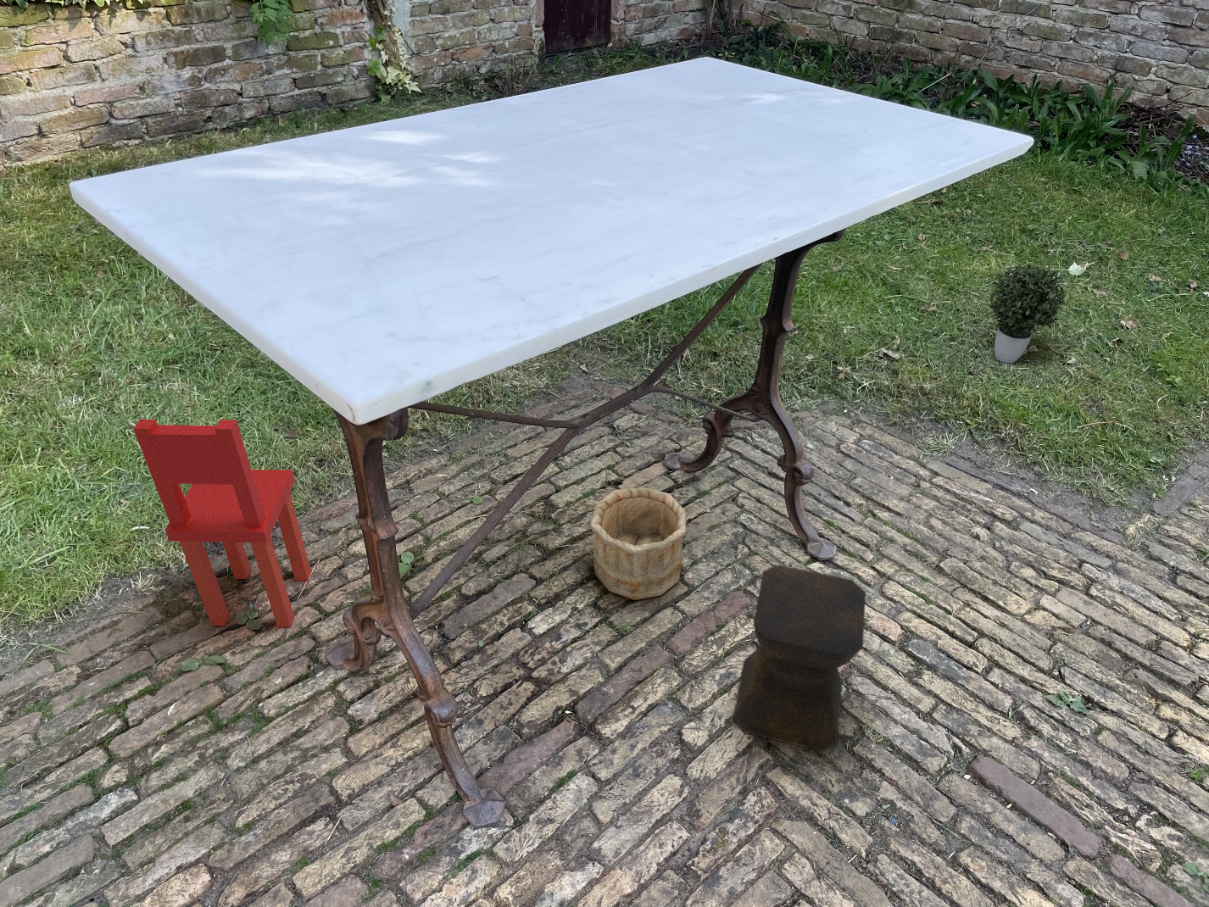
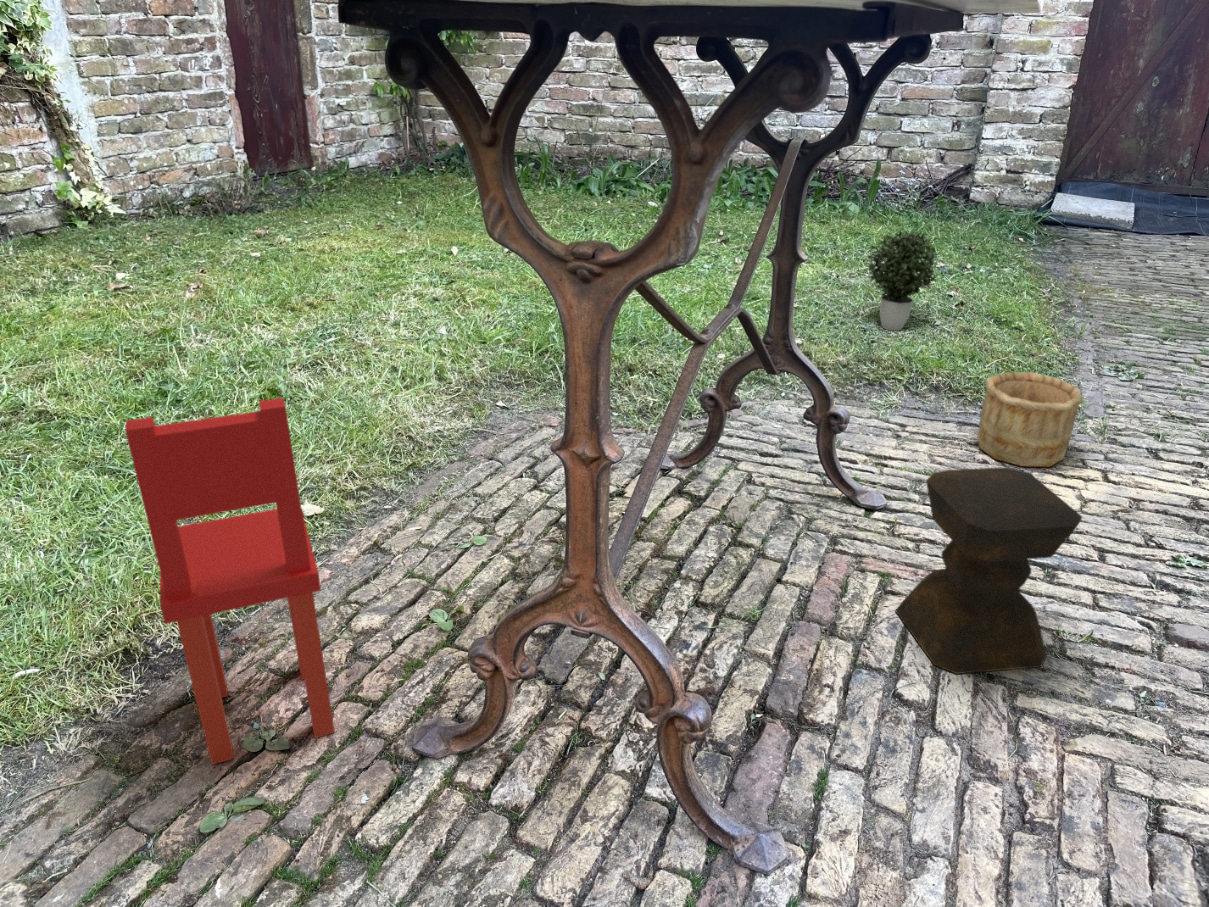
wooden bucket: present [590,487,686,600] -> present [978,372,1082,467]

